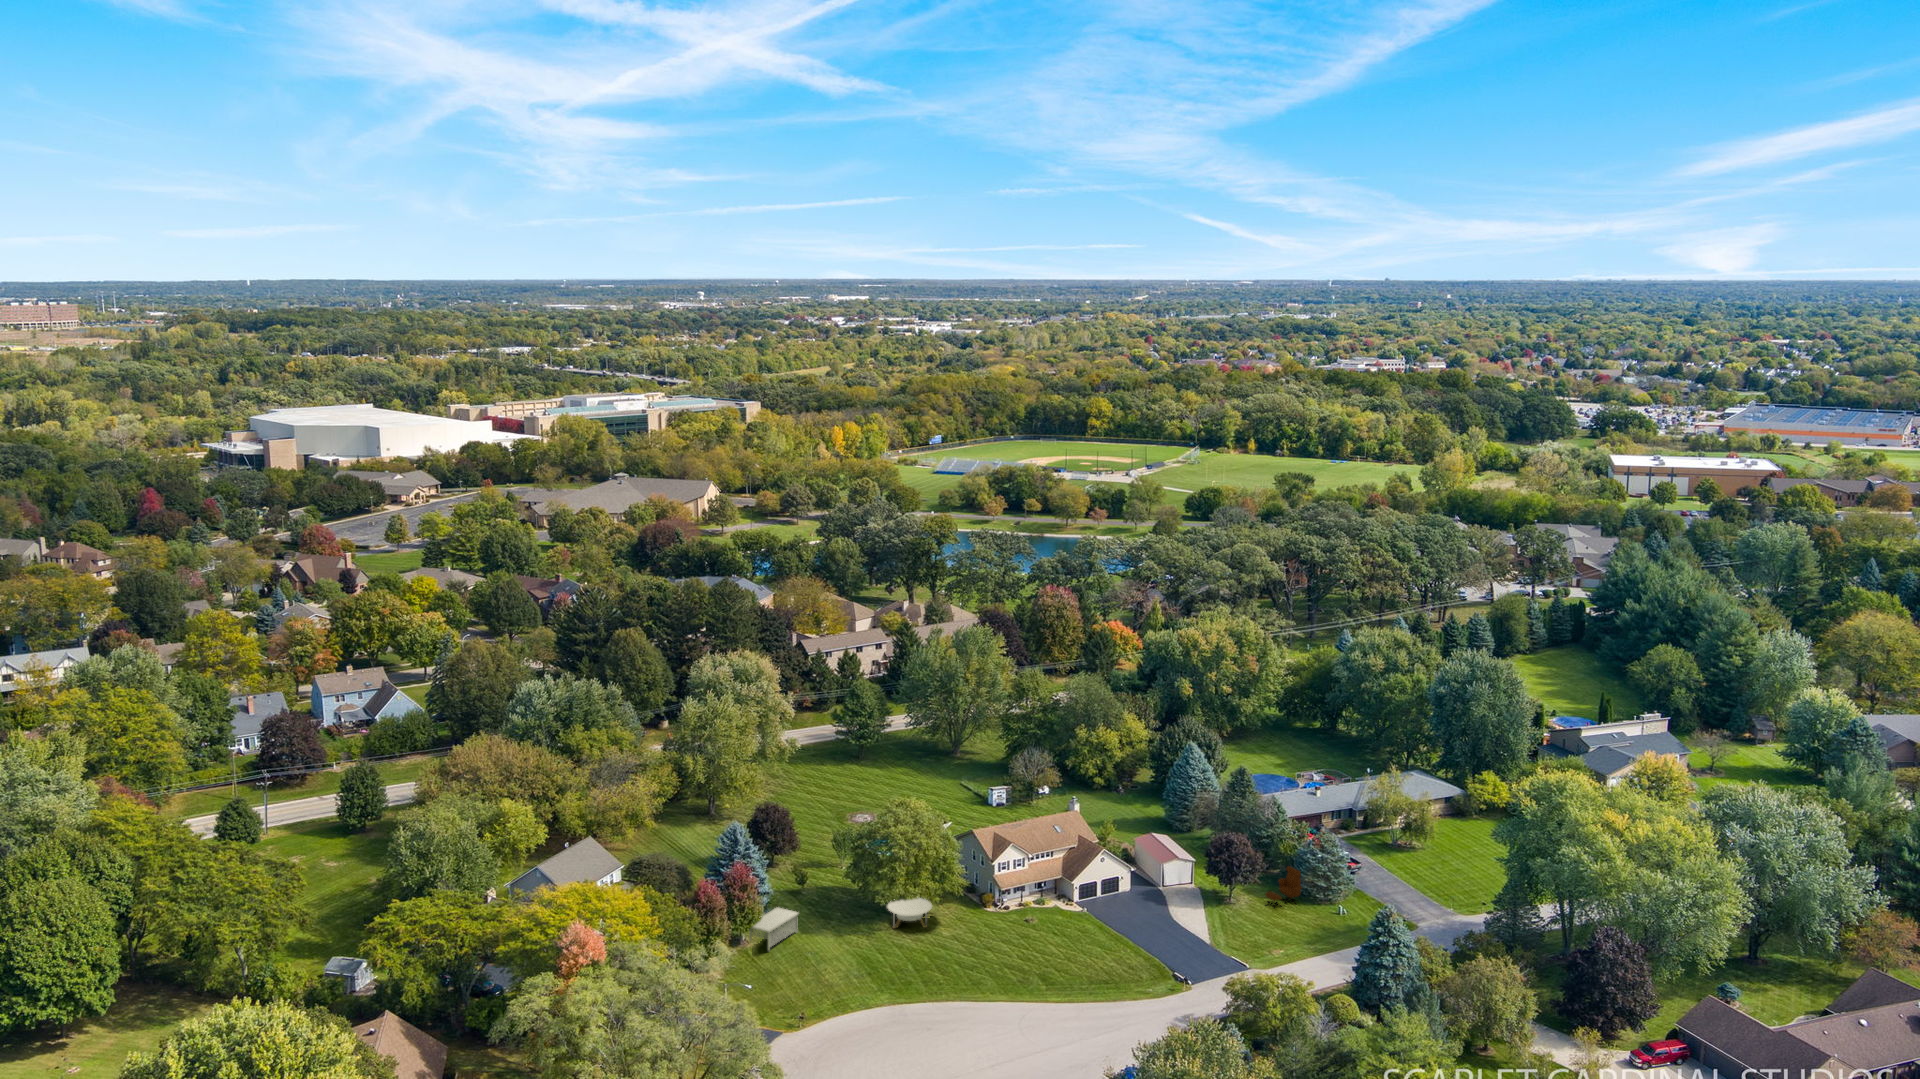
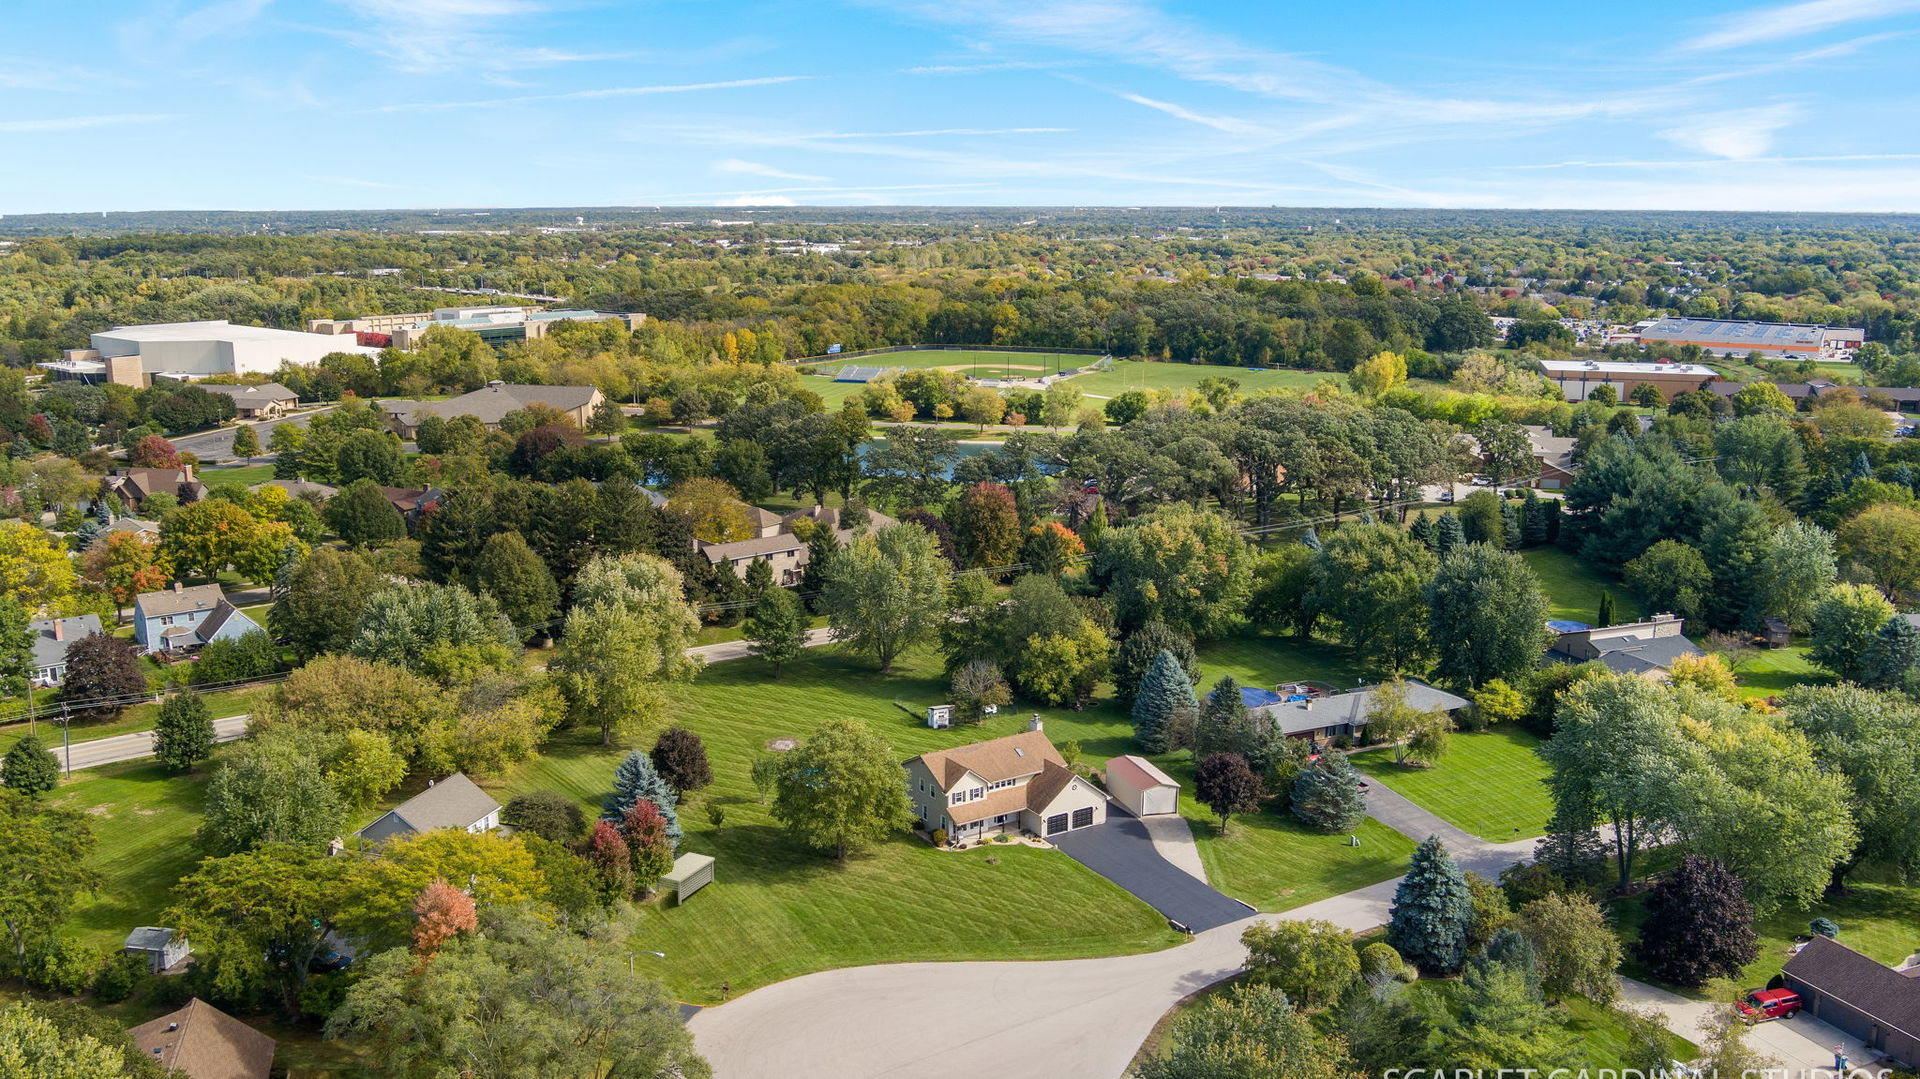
lounge chair: present [1265,866,1302,905] -> none [1257,790,1300,839]
round table: present [887,898,932,928] -> none [820,836,873,874]

